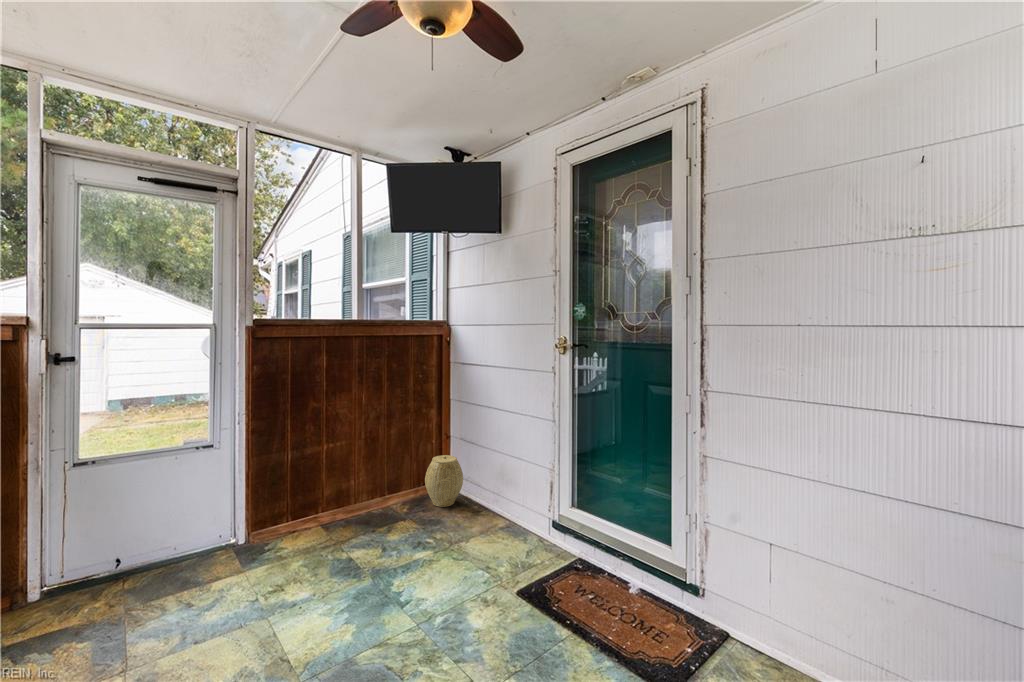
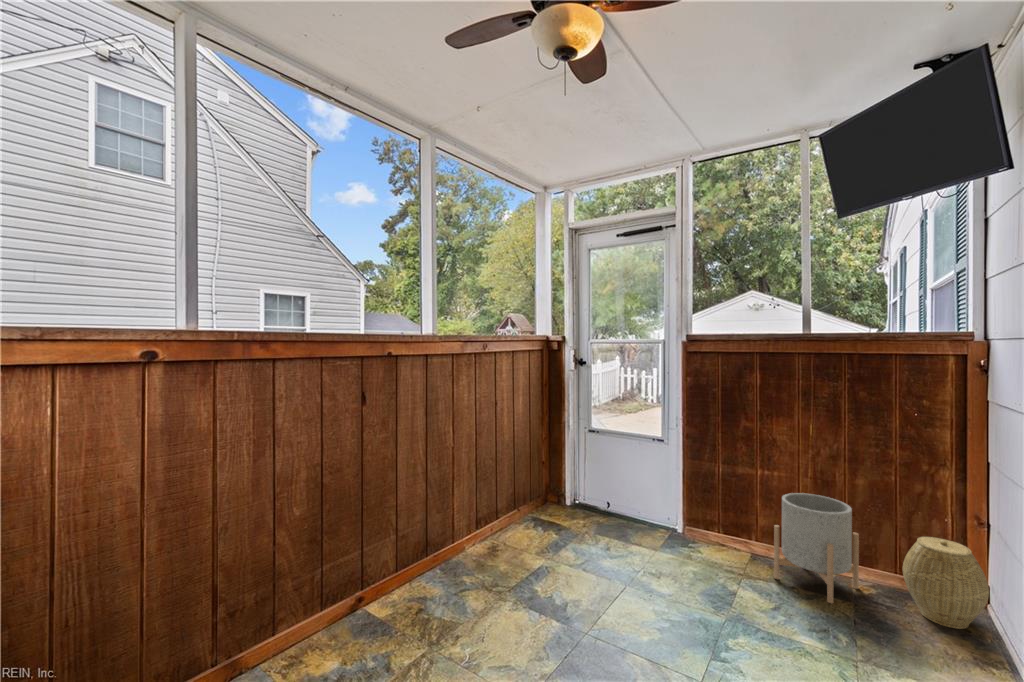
planter: none [357,452,405,532] -> present [774,493,859,603]

